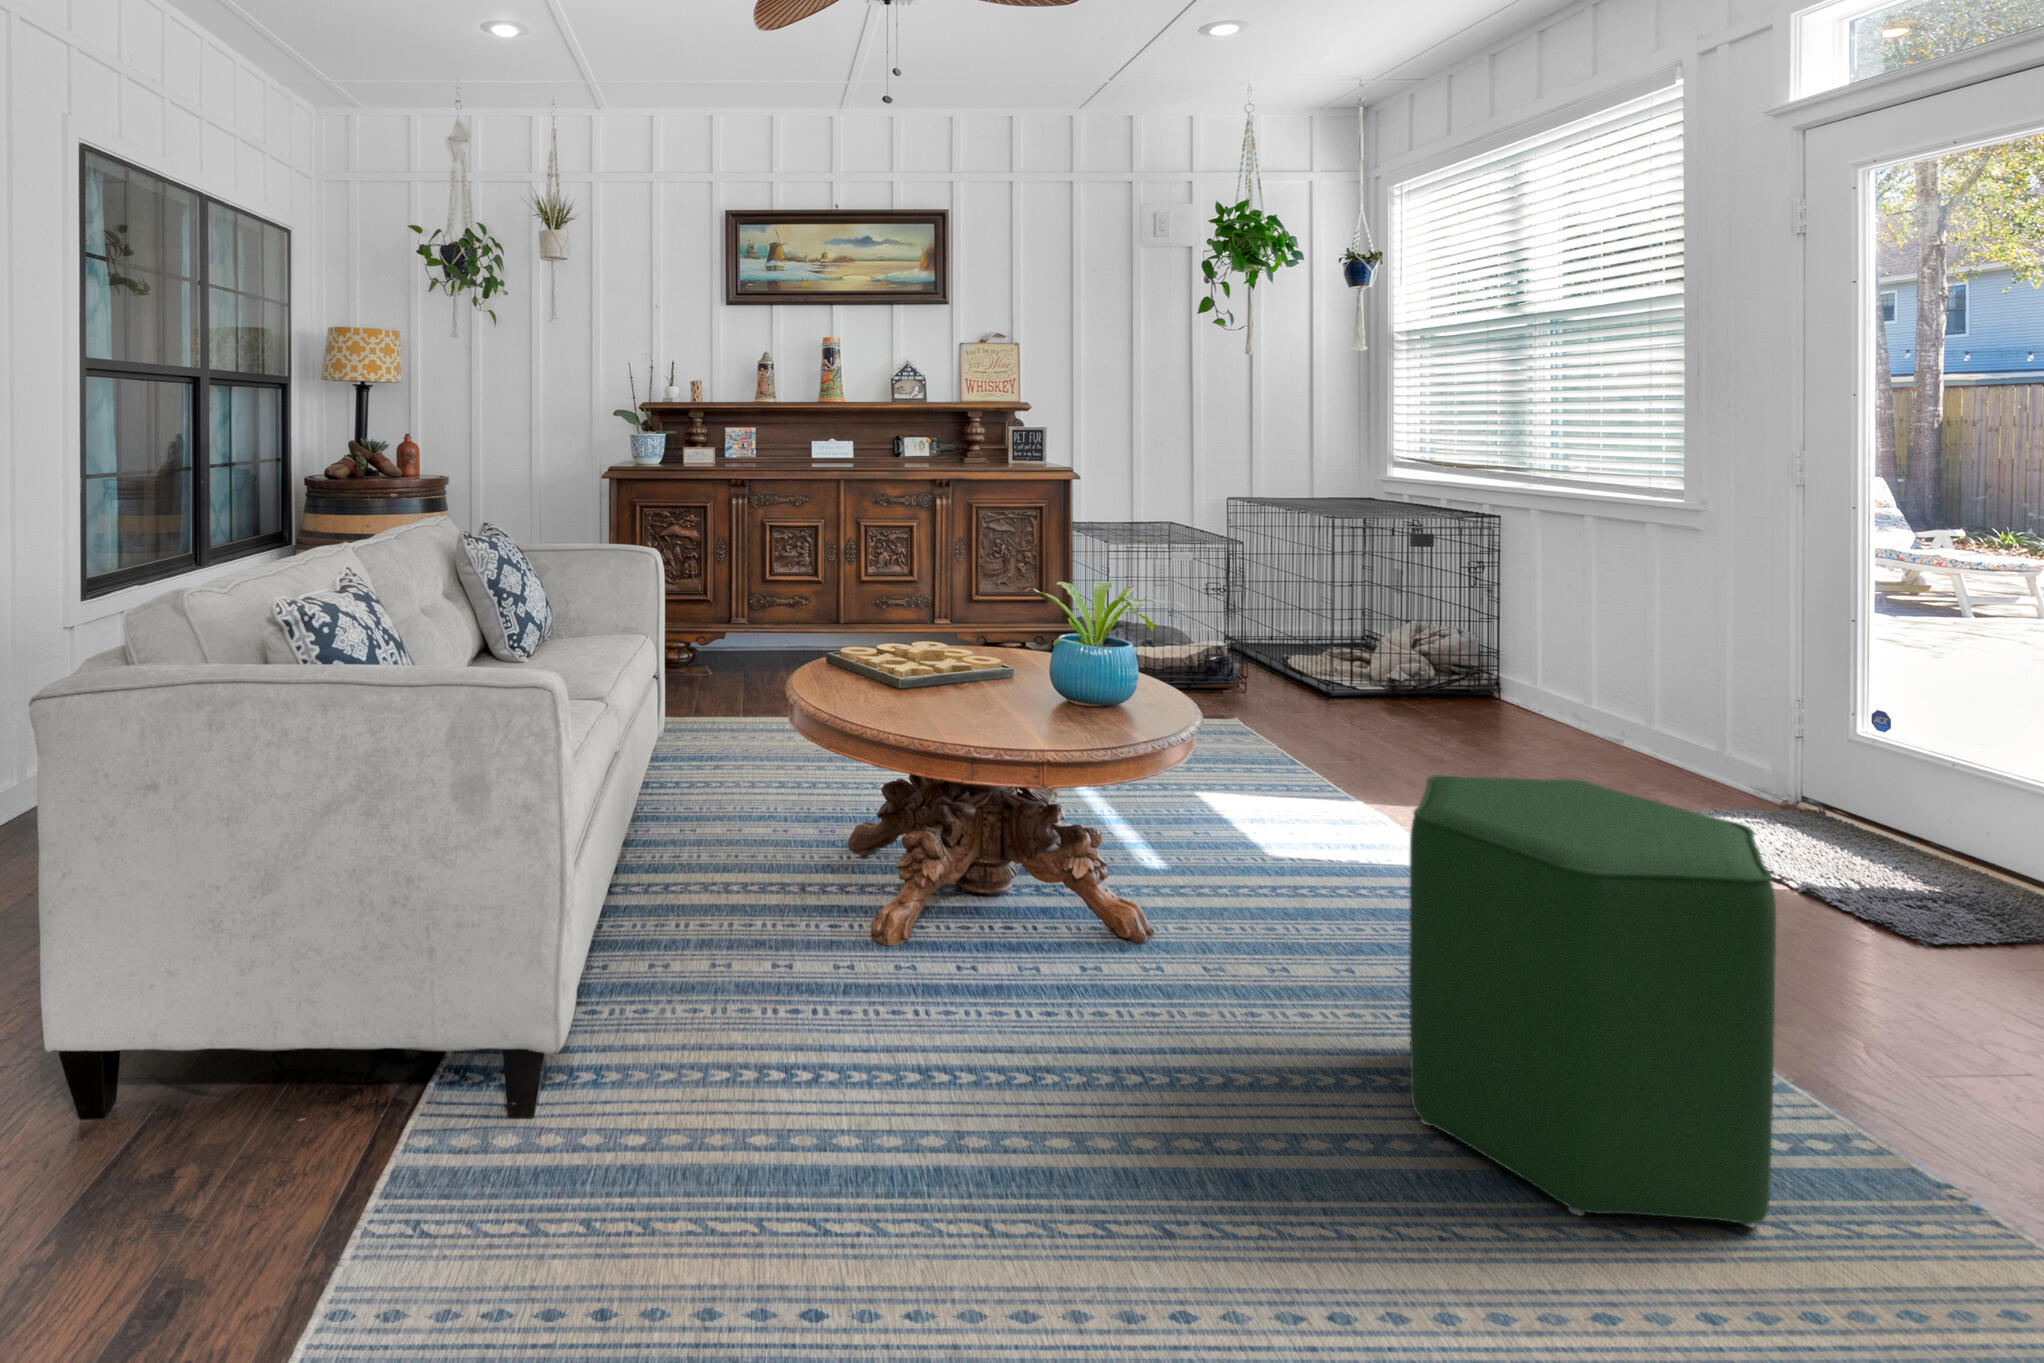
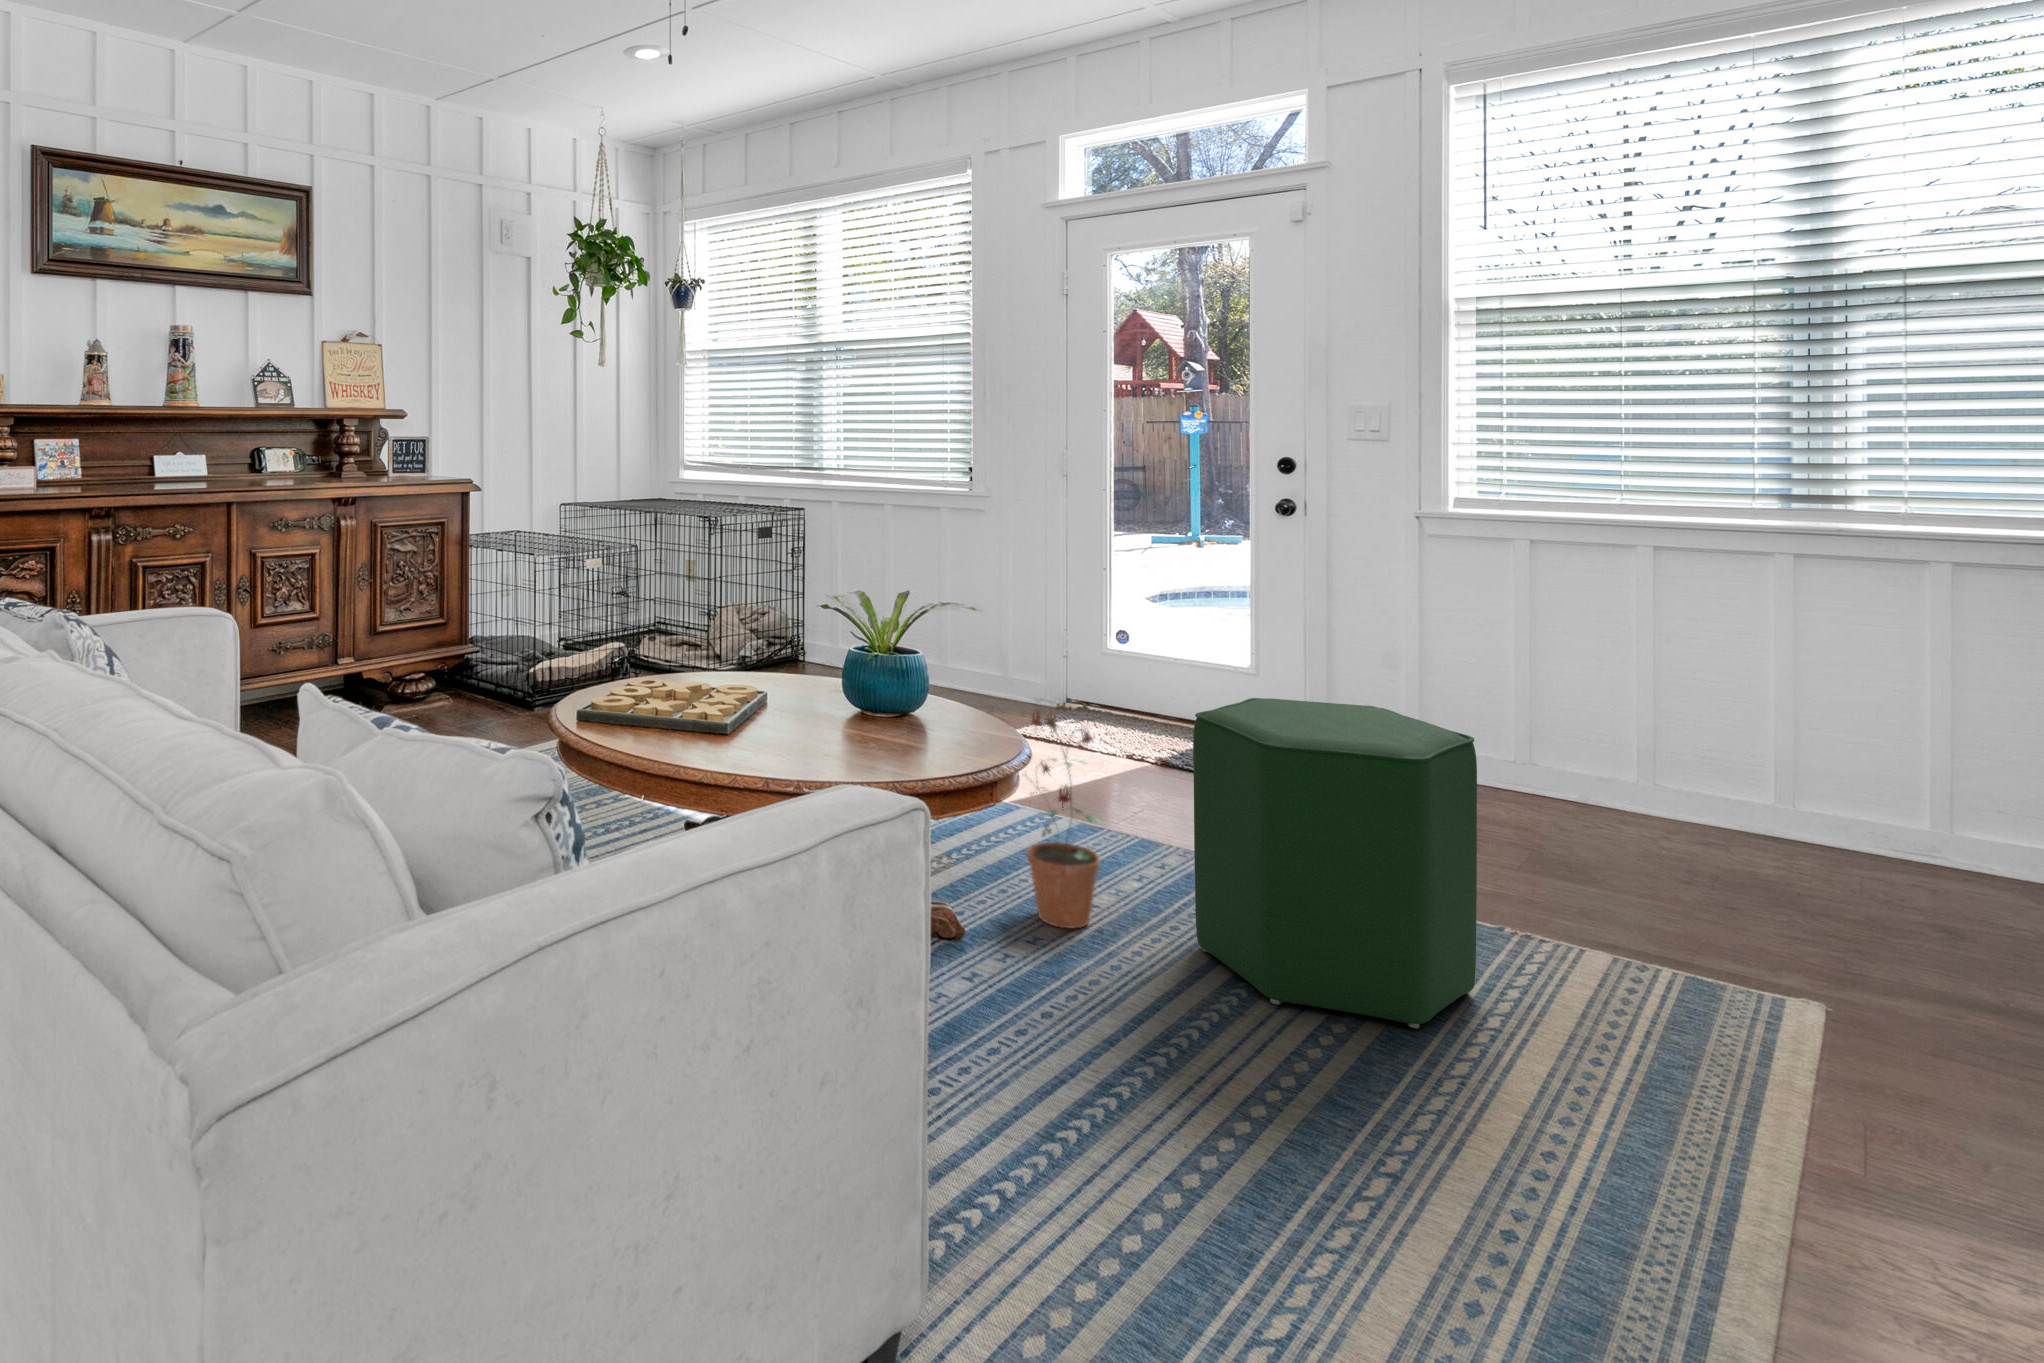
potted plant: none [1256,744,1360,991] -> present [1022,711,1106,928]

